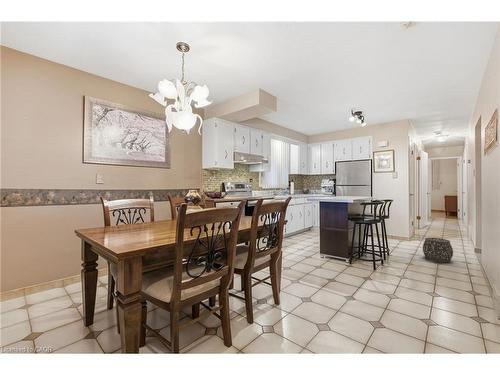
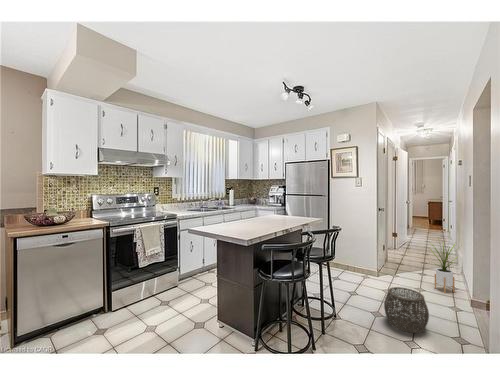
house plant: none [450,211,475,248] -> present [431,243,455,293]

